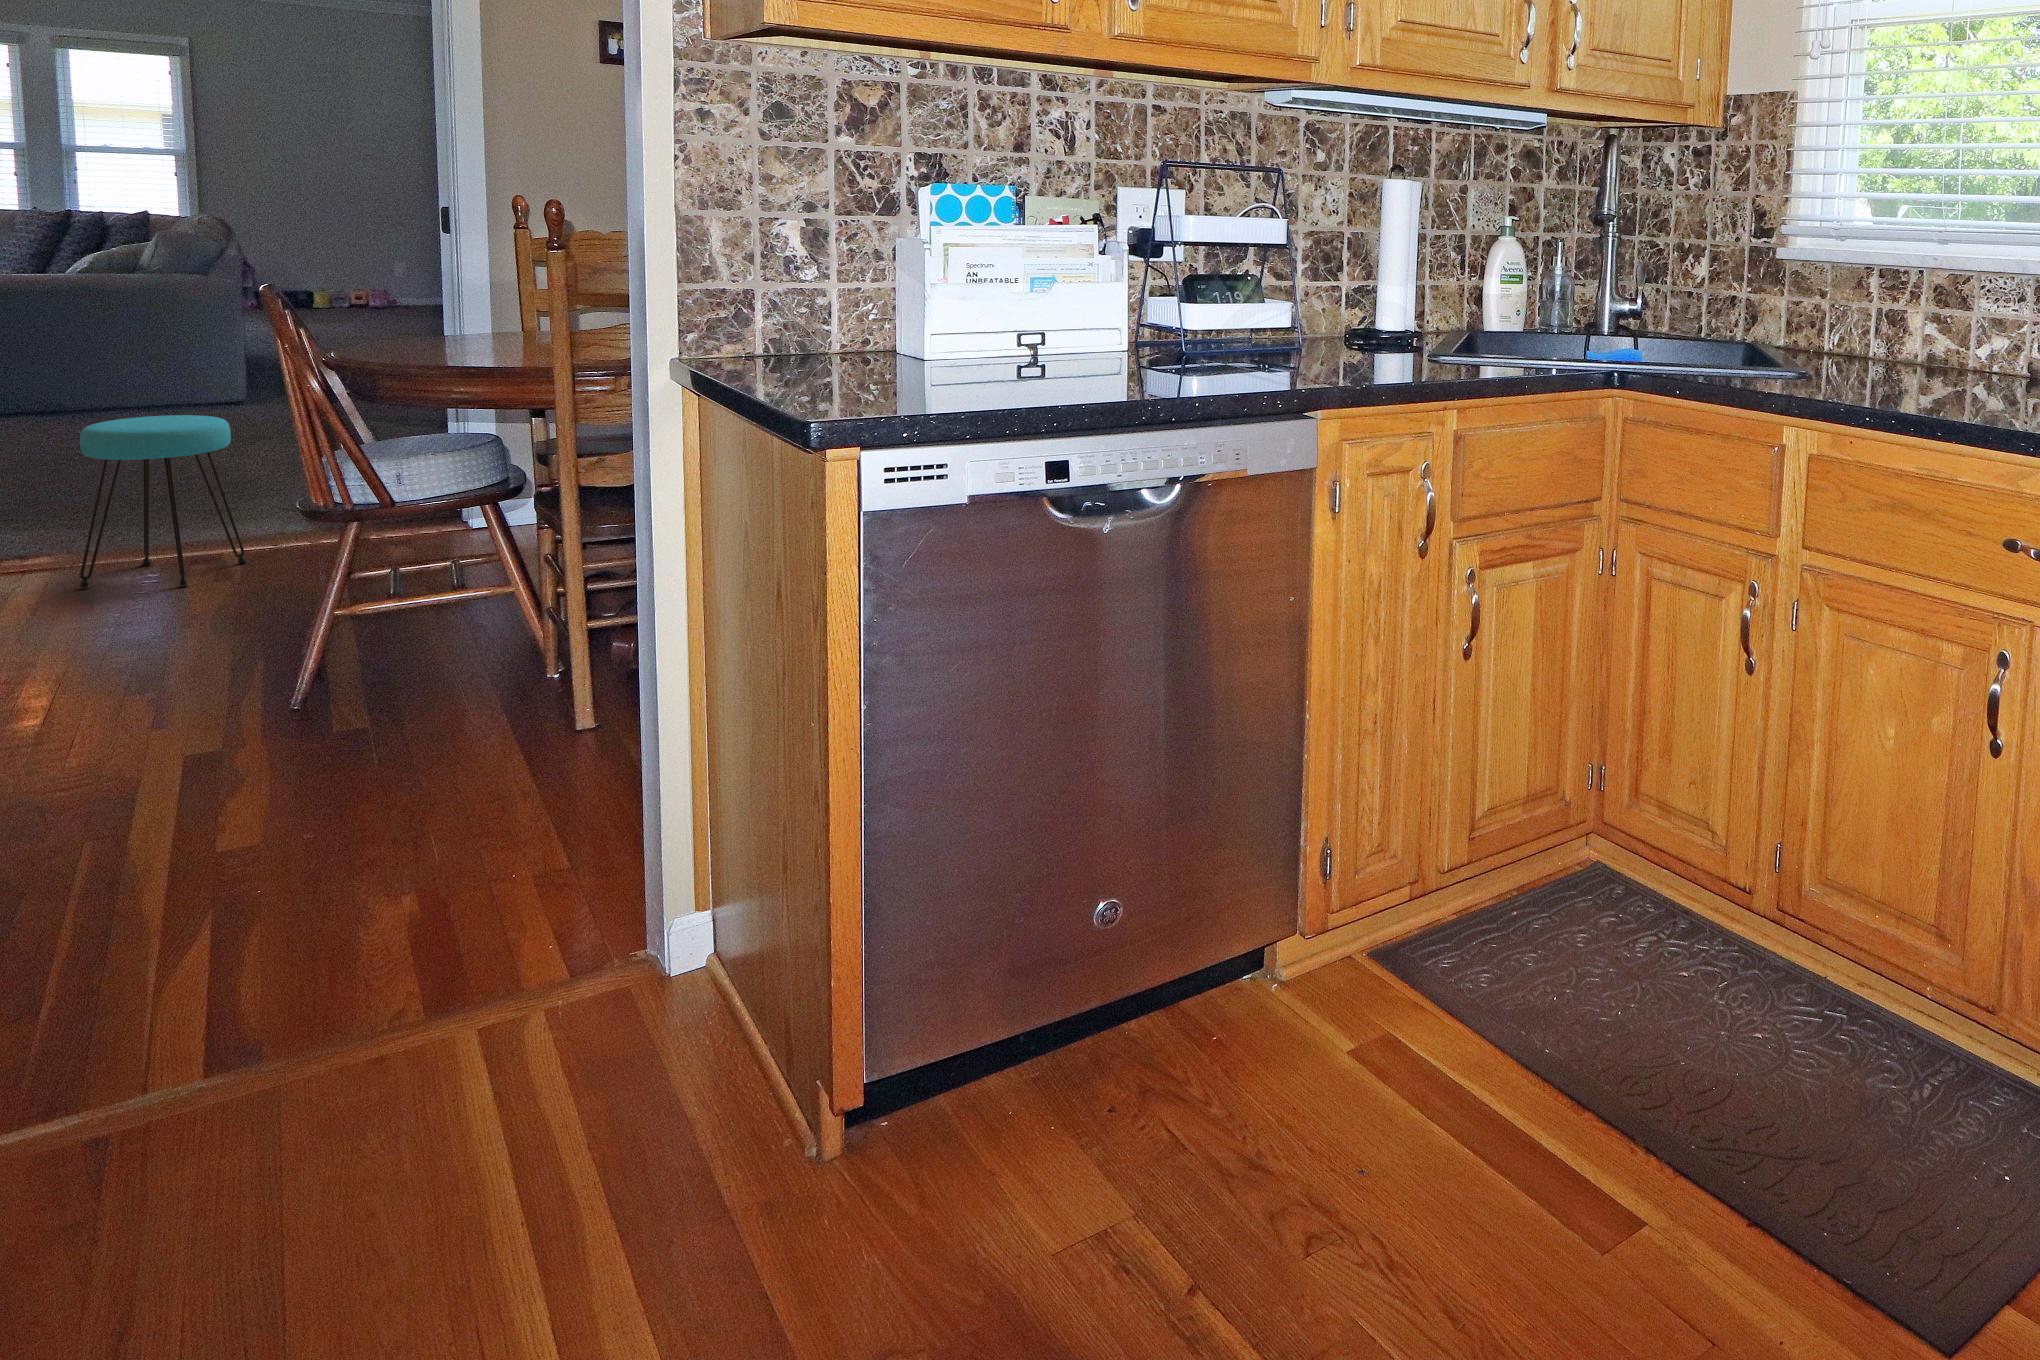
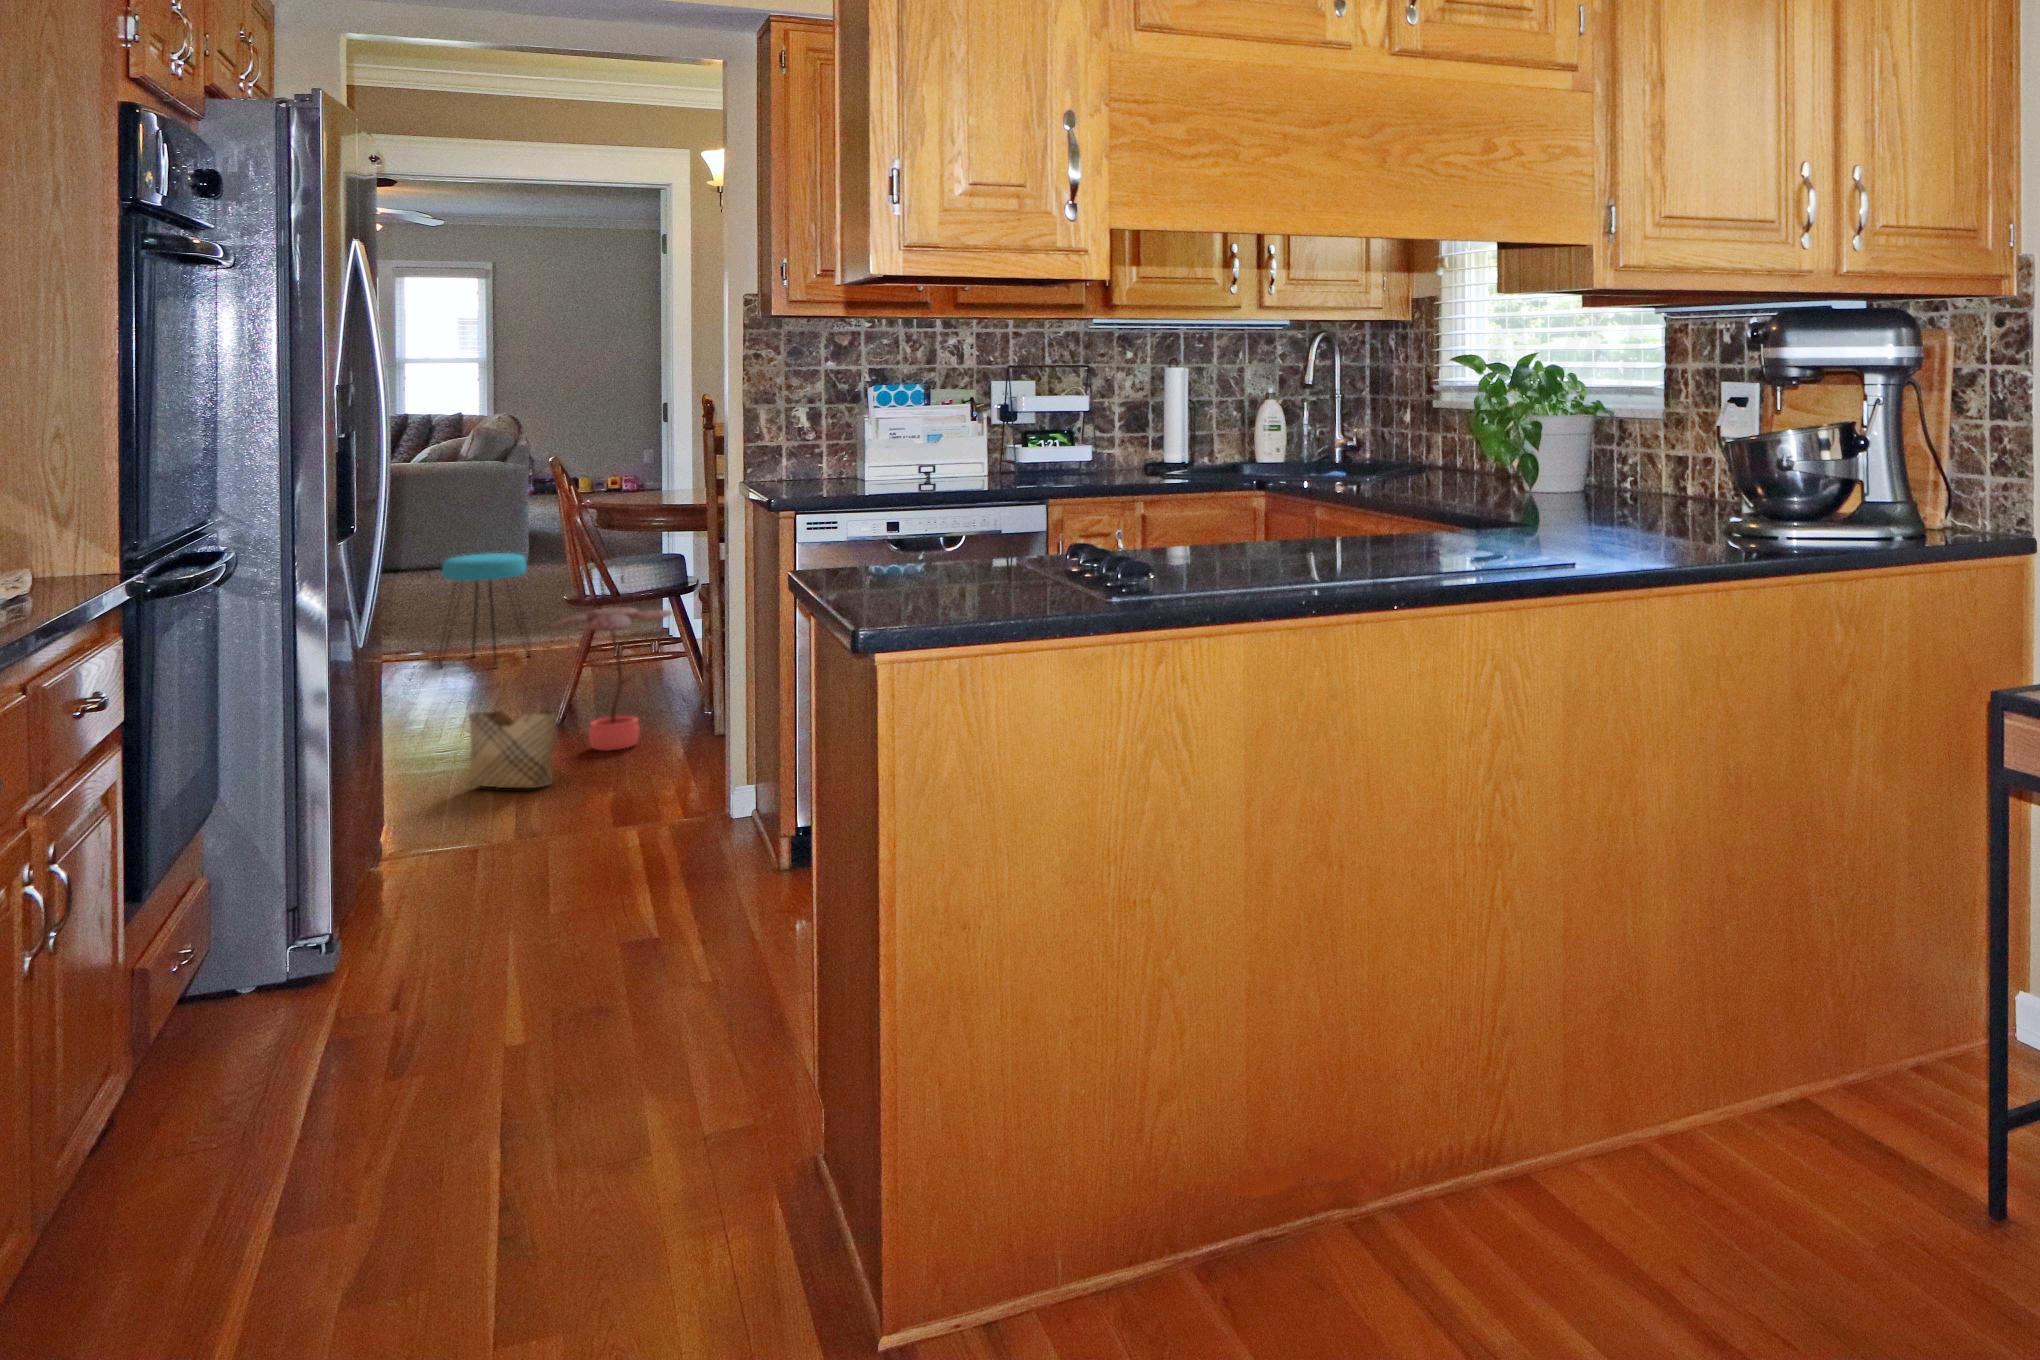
potted plant: none [272,539,503,779] -> present [554,607,672,751]
woven basket: none [90,673,289,901] -> present [467,669,558,788]

